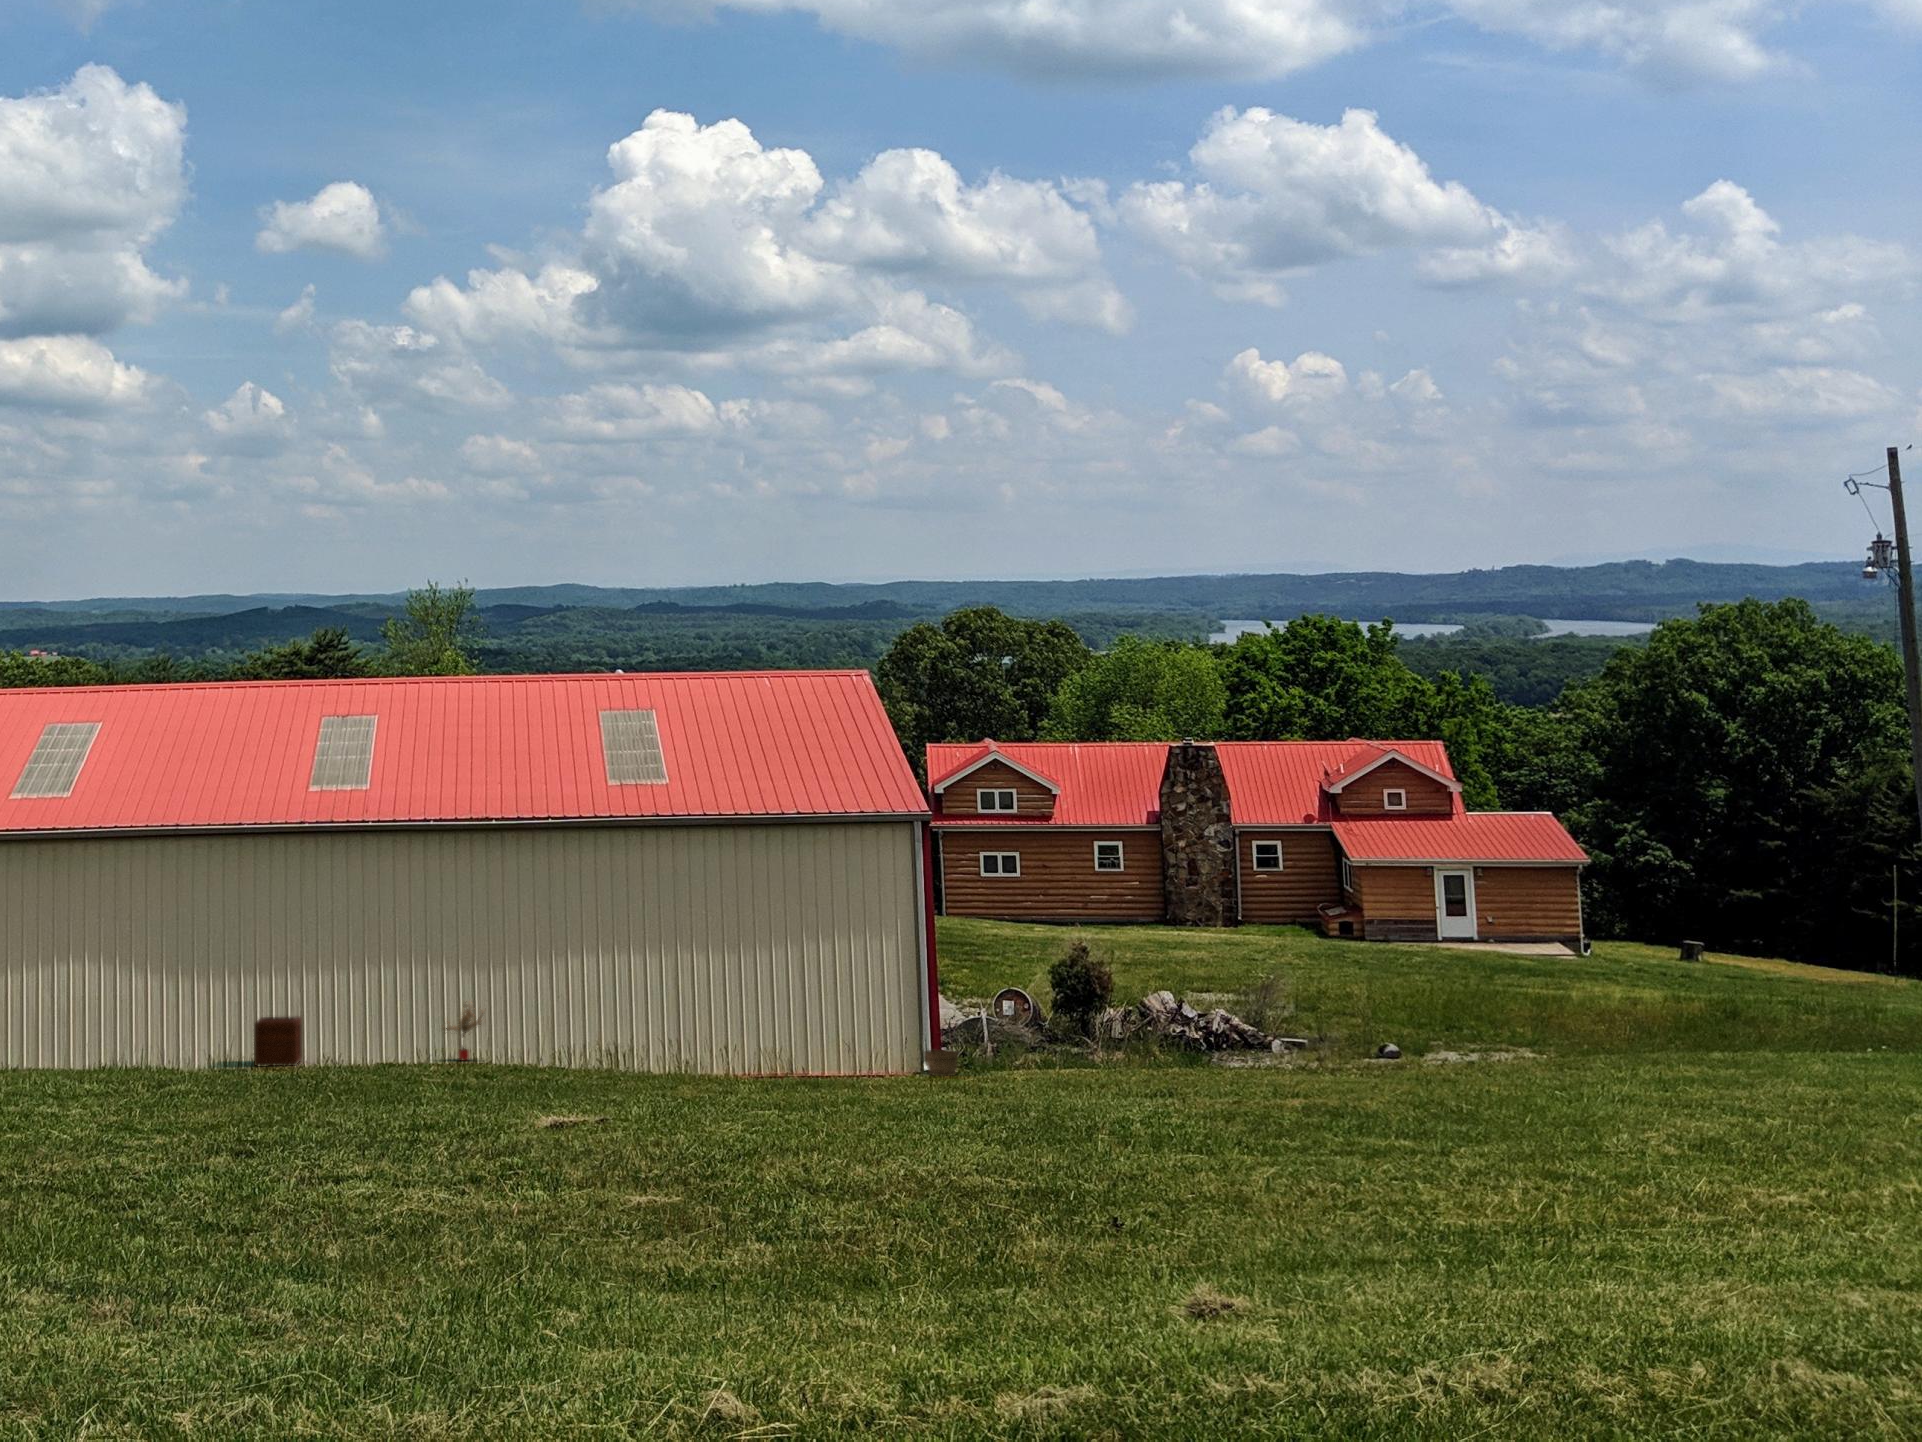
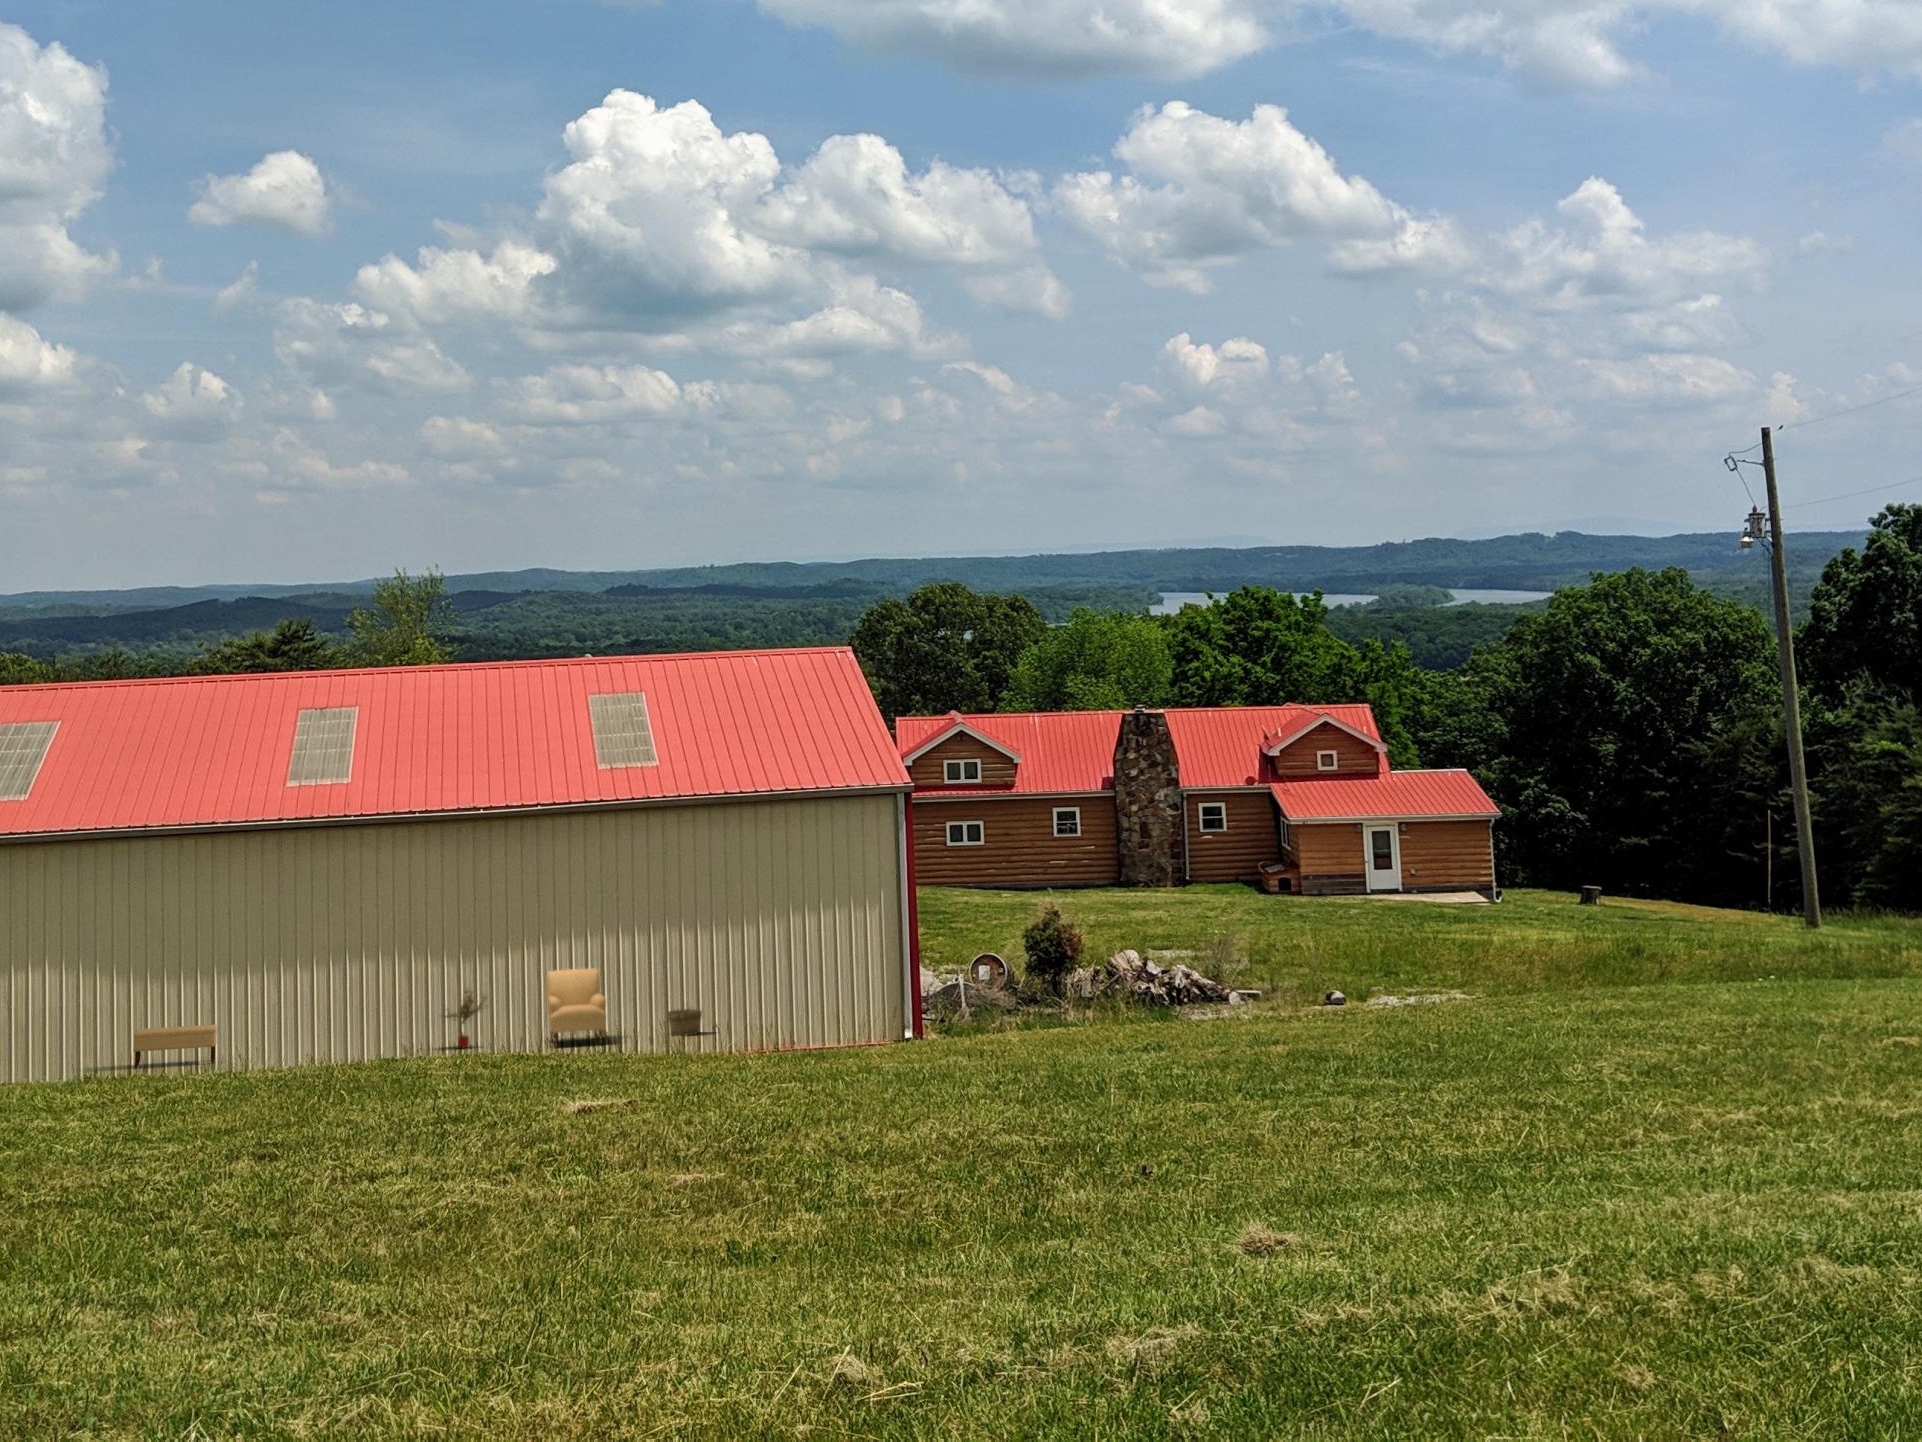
chair: none [543,988,600,1064] -> present [546,969,606,1044]
wooden crate: present [254,1016,302,1066] -> none [239,1010,291,1064]
bench: none [160,1028,236,1066] -> present [134,1024,218,1069]
wooden bucket: present [924,1049,958,1076] -> present [667,1009,702,1036]

